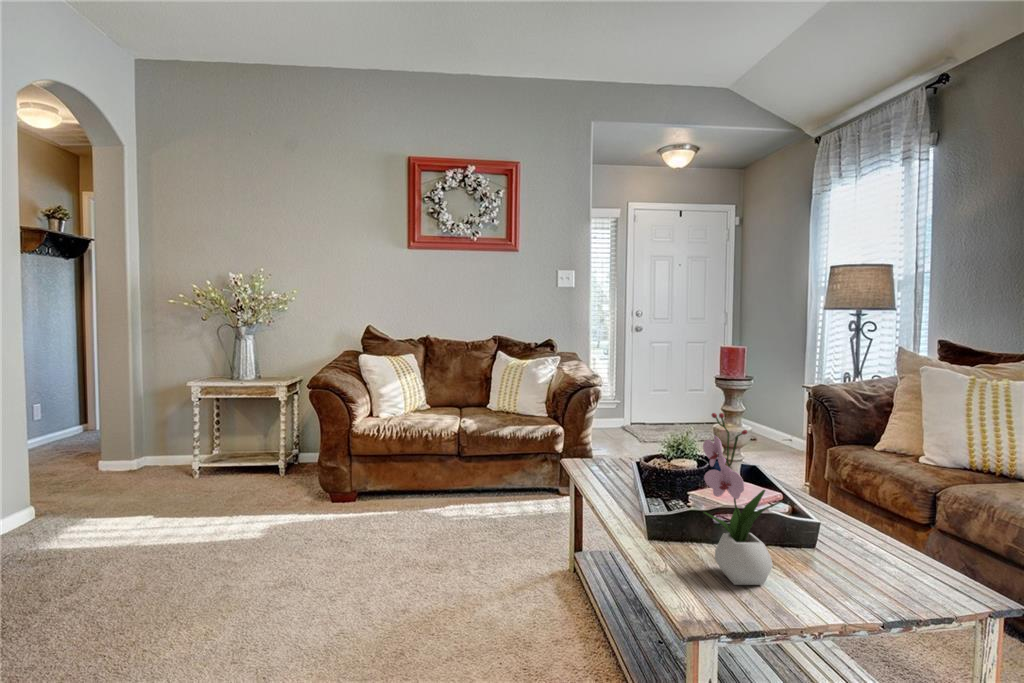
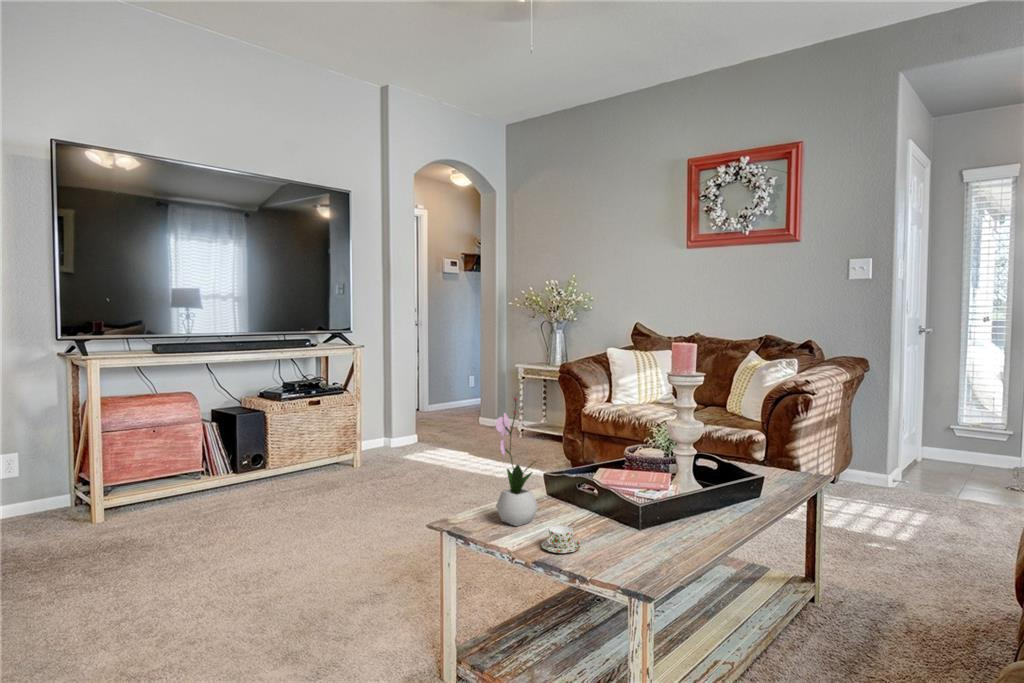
teacup: none [833,561,891,600] -> present [541,525,581,553]

